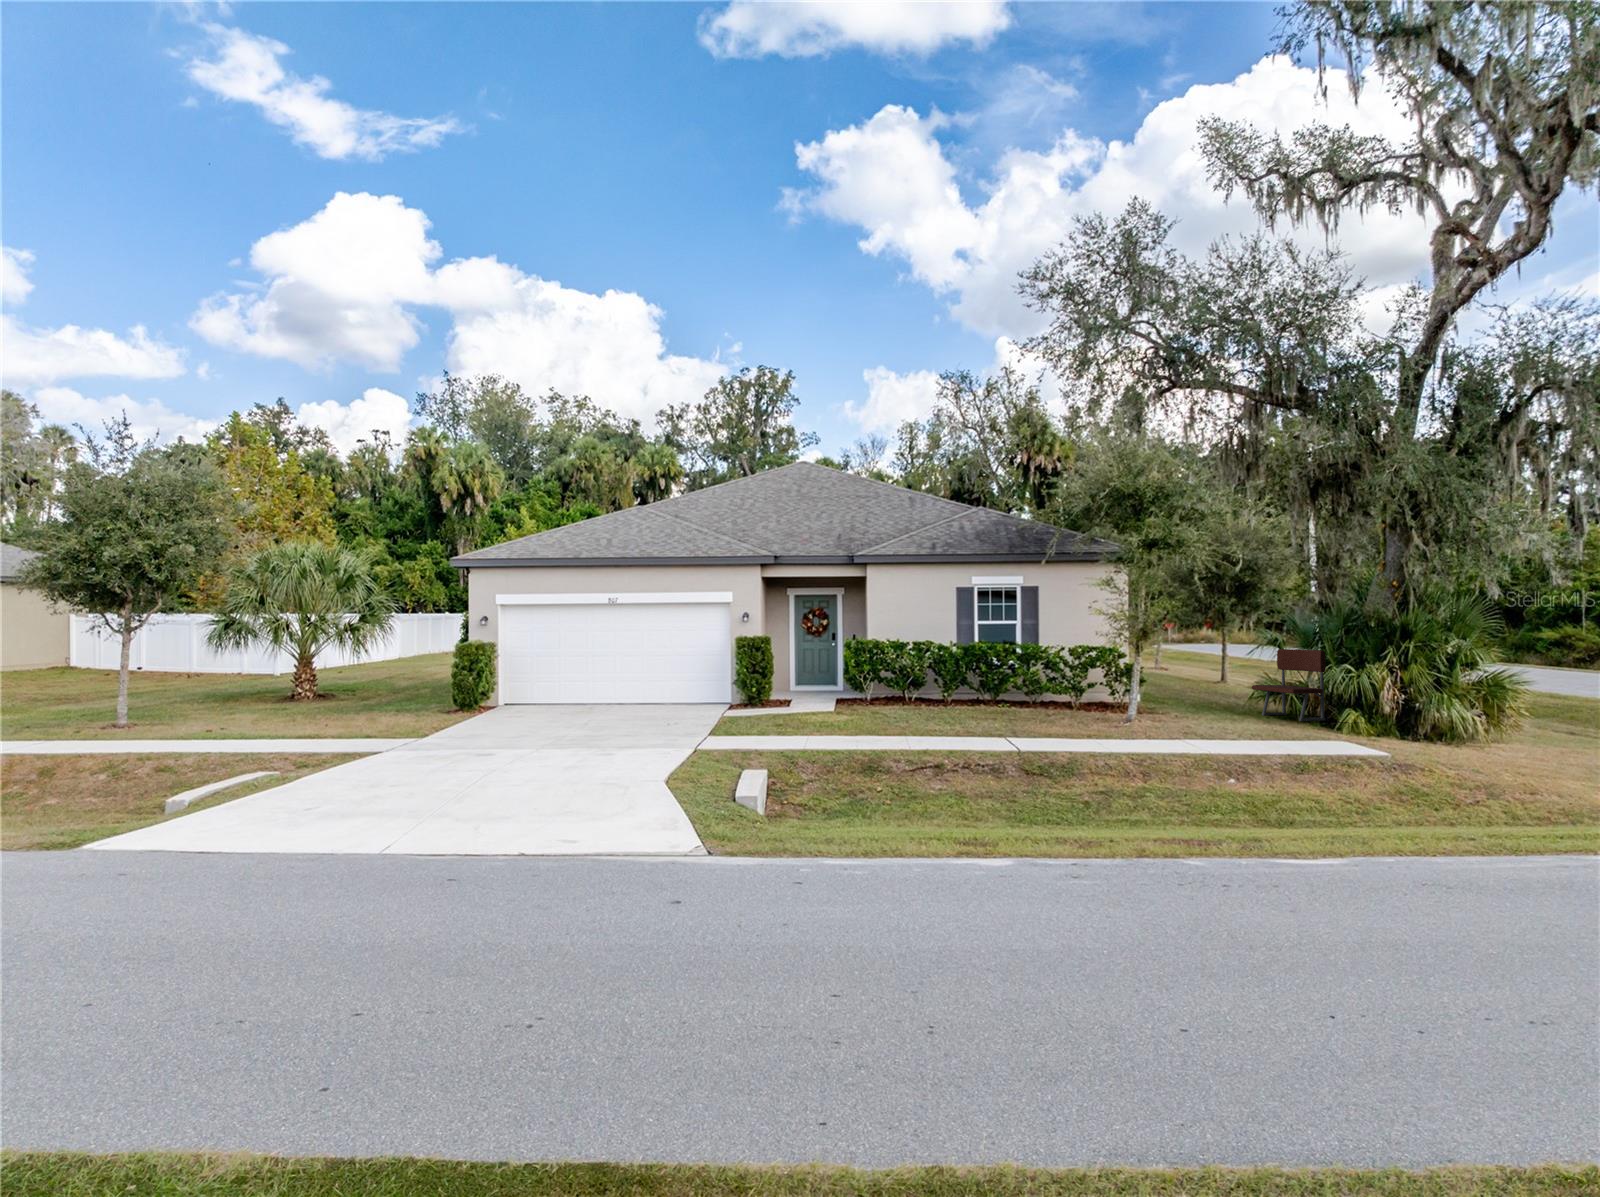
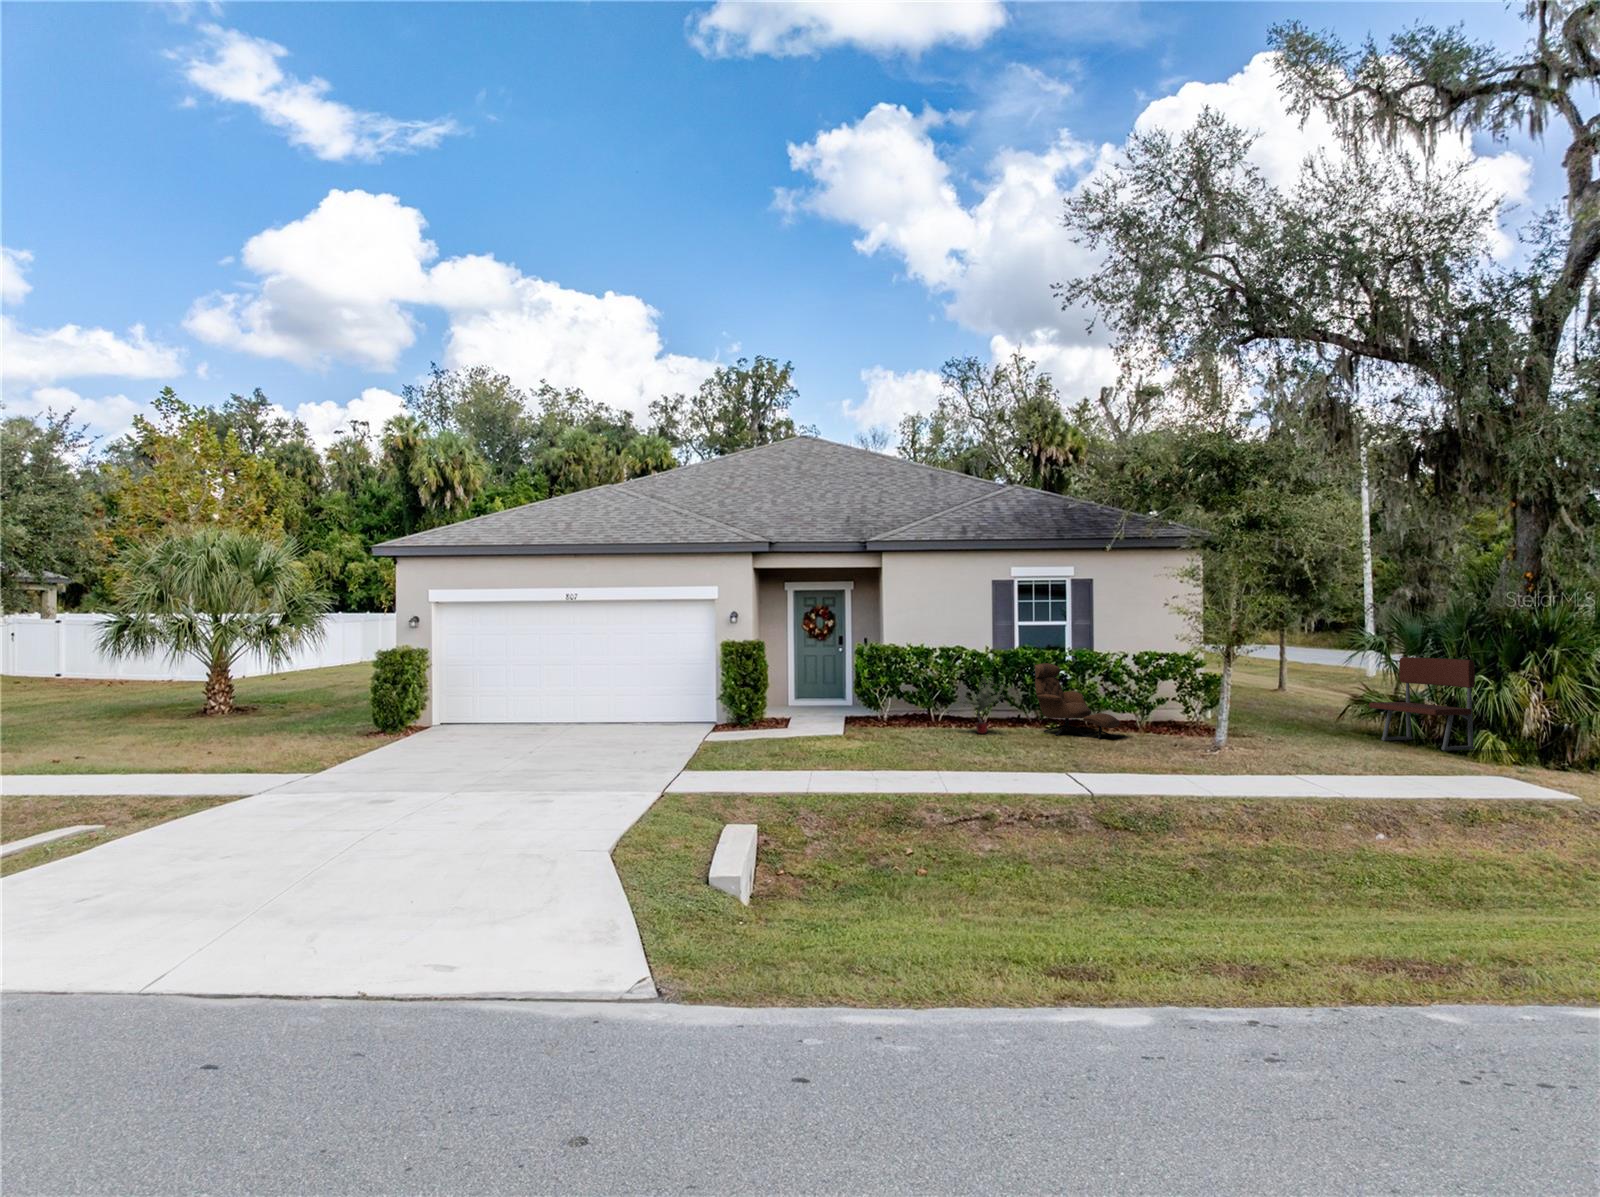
lounge chair: none [989,655,1055,714] -> present [1035,663,1120,739]
potted tree: none [927,665,964,711] -> present [961,678,1004,734]

